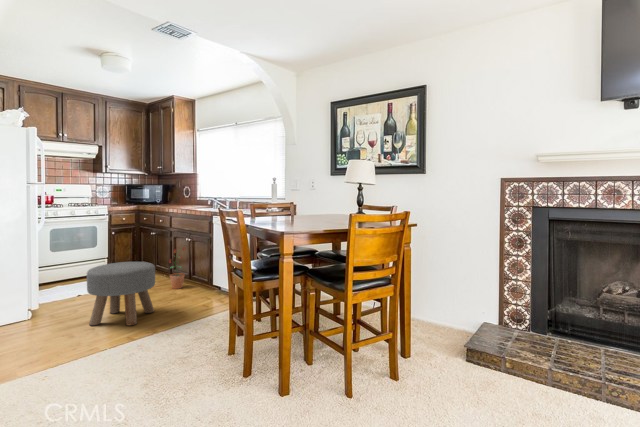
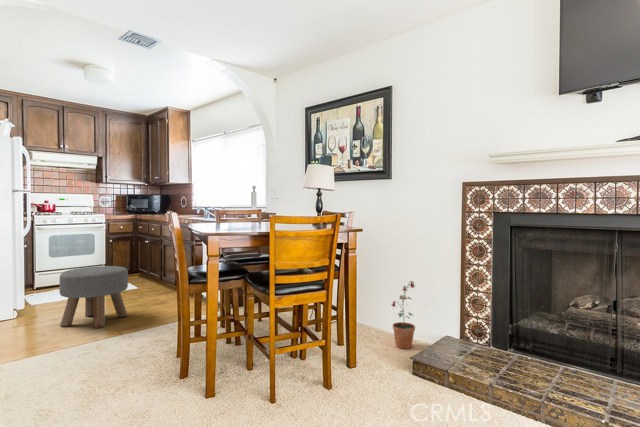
potted plant: present [169,247,186,289] -> present [392,281,415,349]

